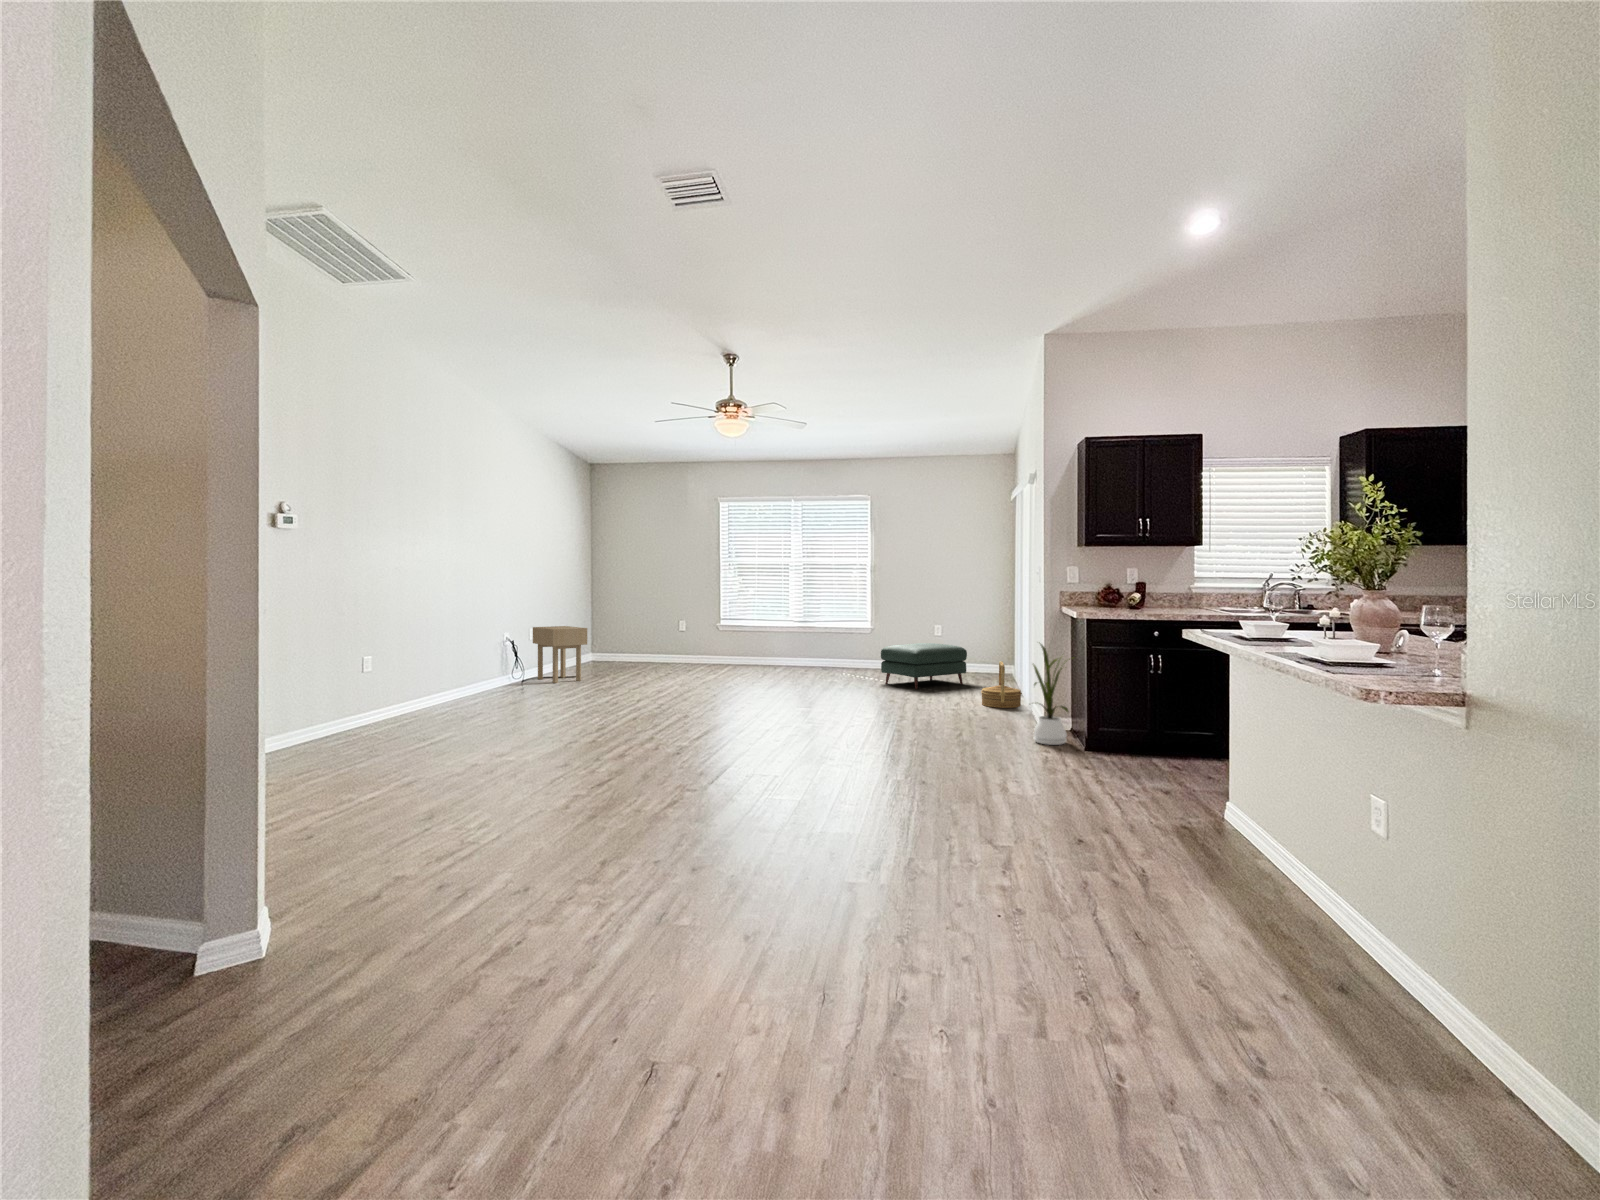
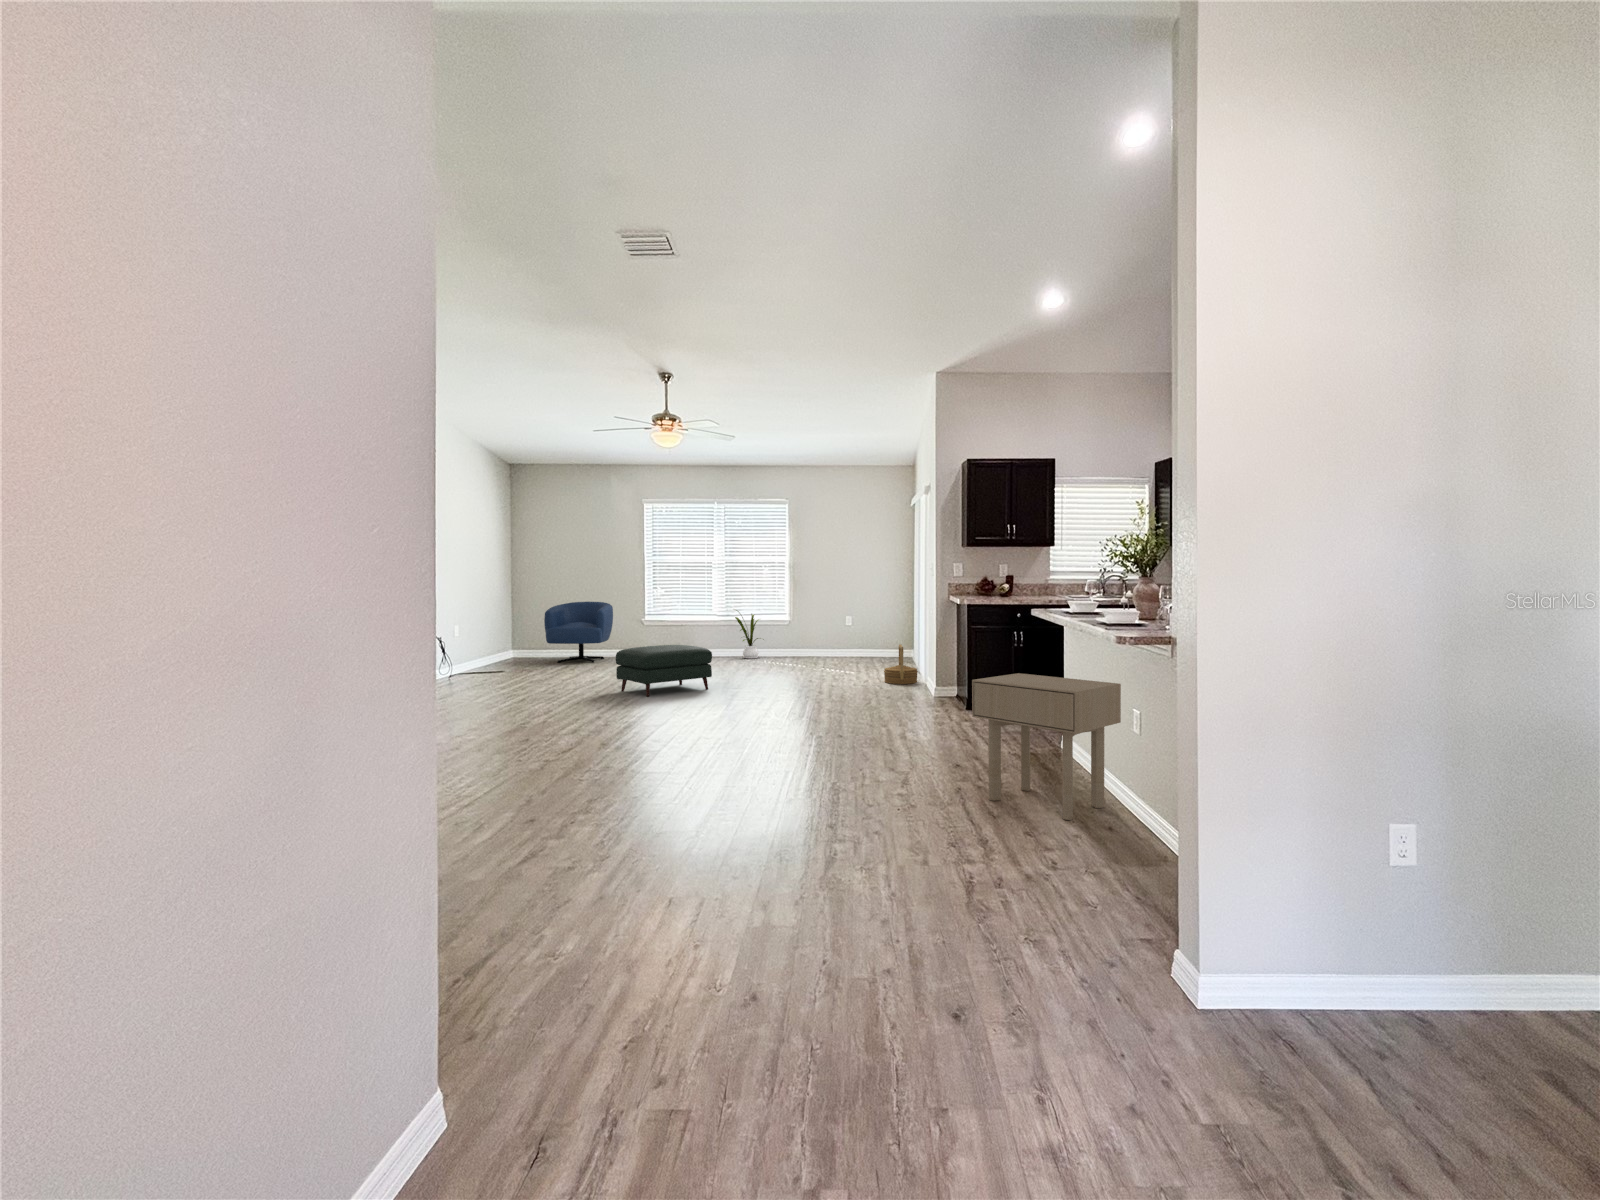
armchair: none [618,606,689,670] -> present [544,602,613,663]
side table: present [533,626,587,683] -> present [972,673,1121,820]
ottoman: present [881,643,967,689] -> present [616,645,712,697]
house plant: present [1033,644,1070,745] -> present [735,611,759,659]

